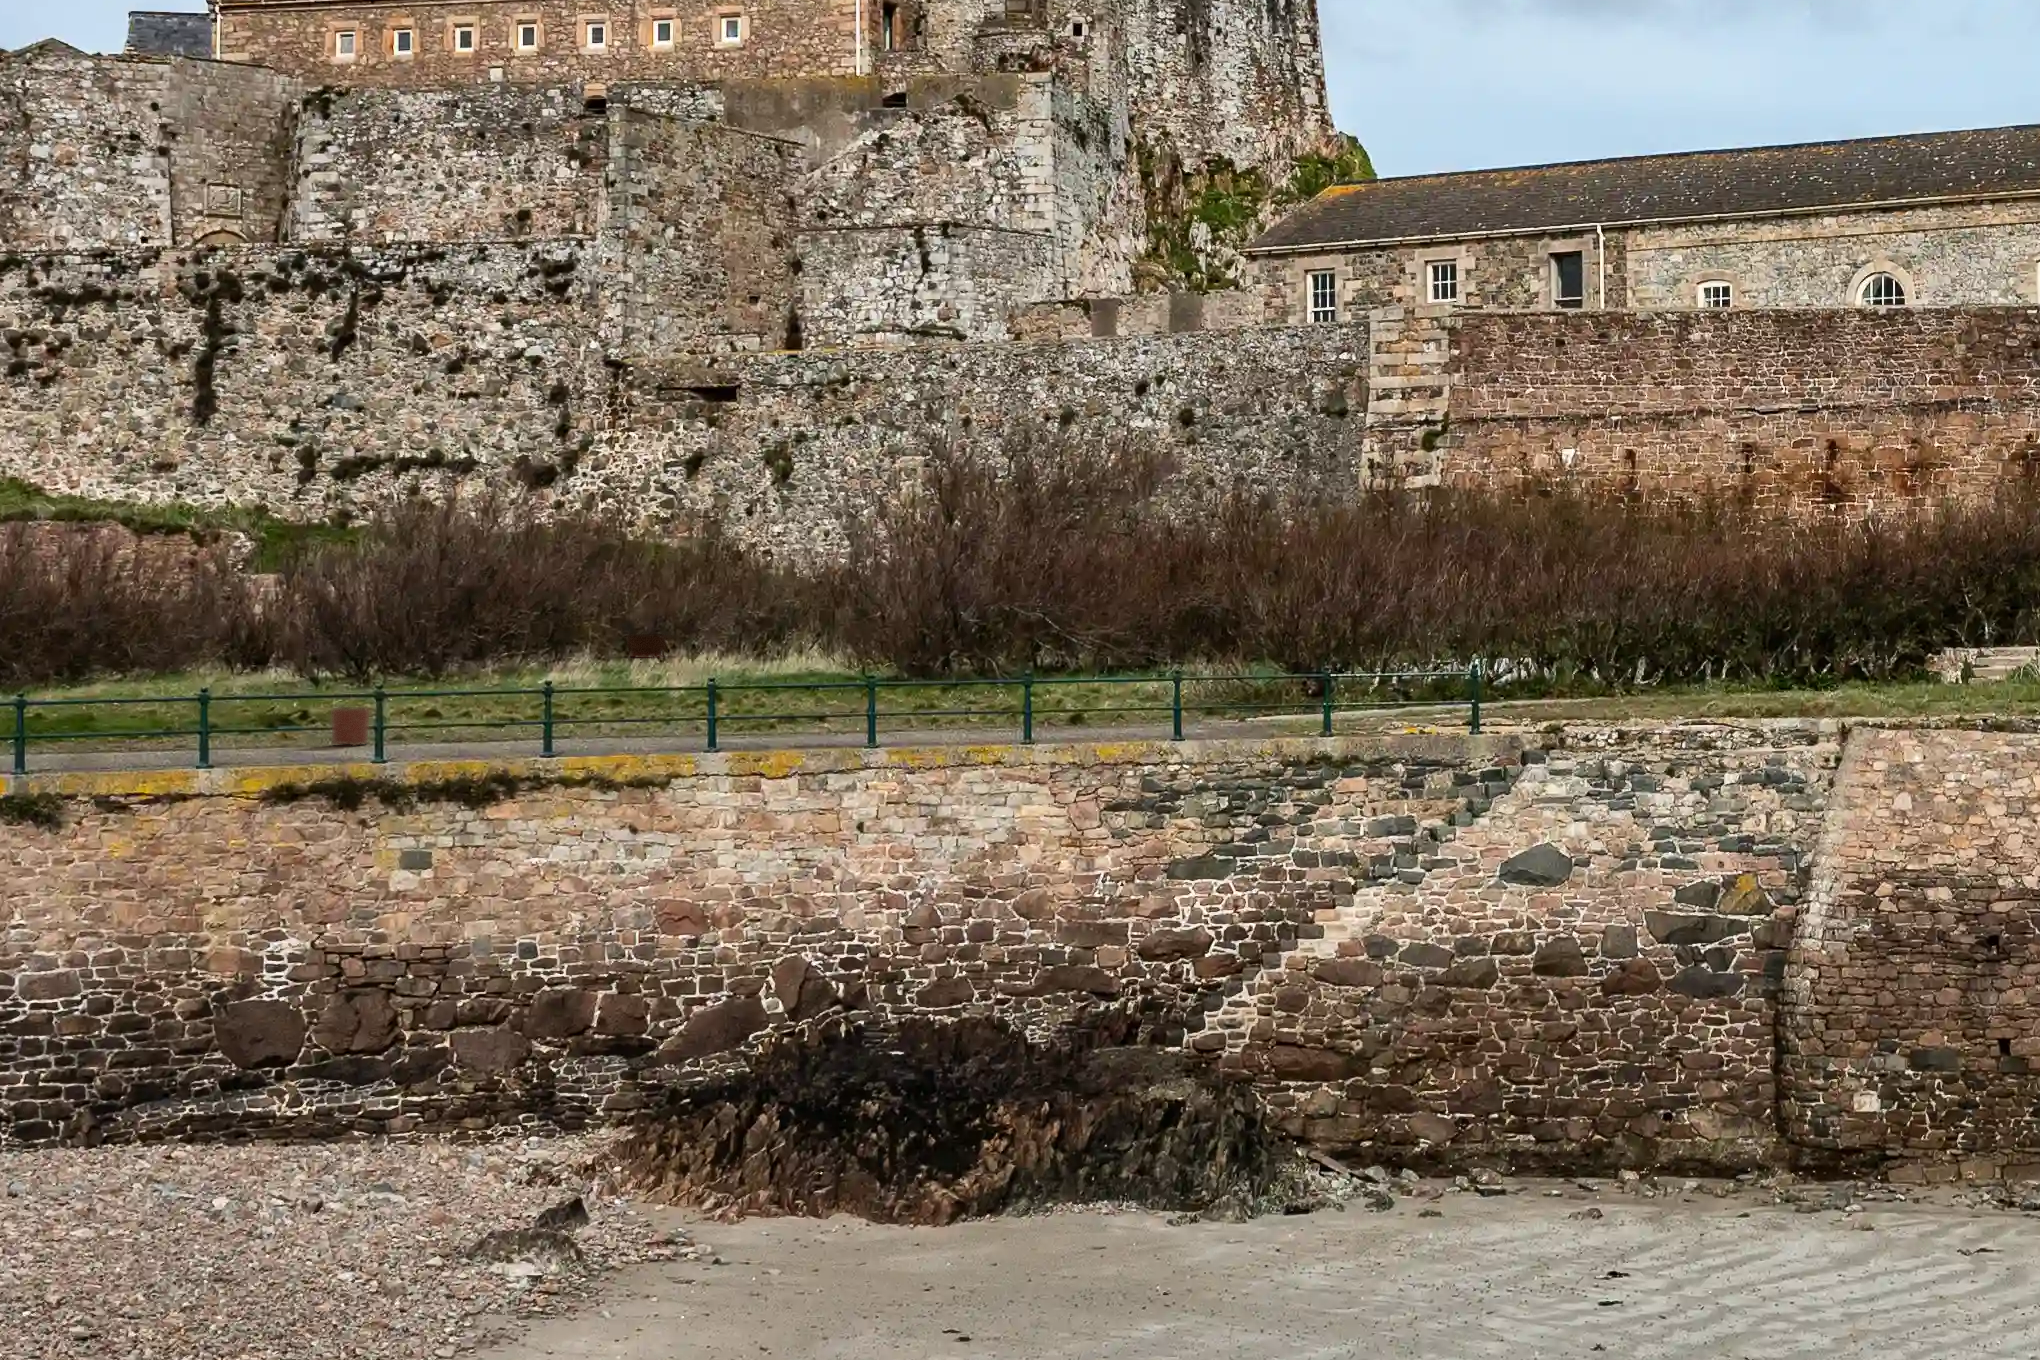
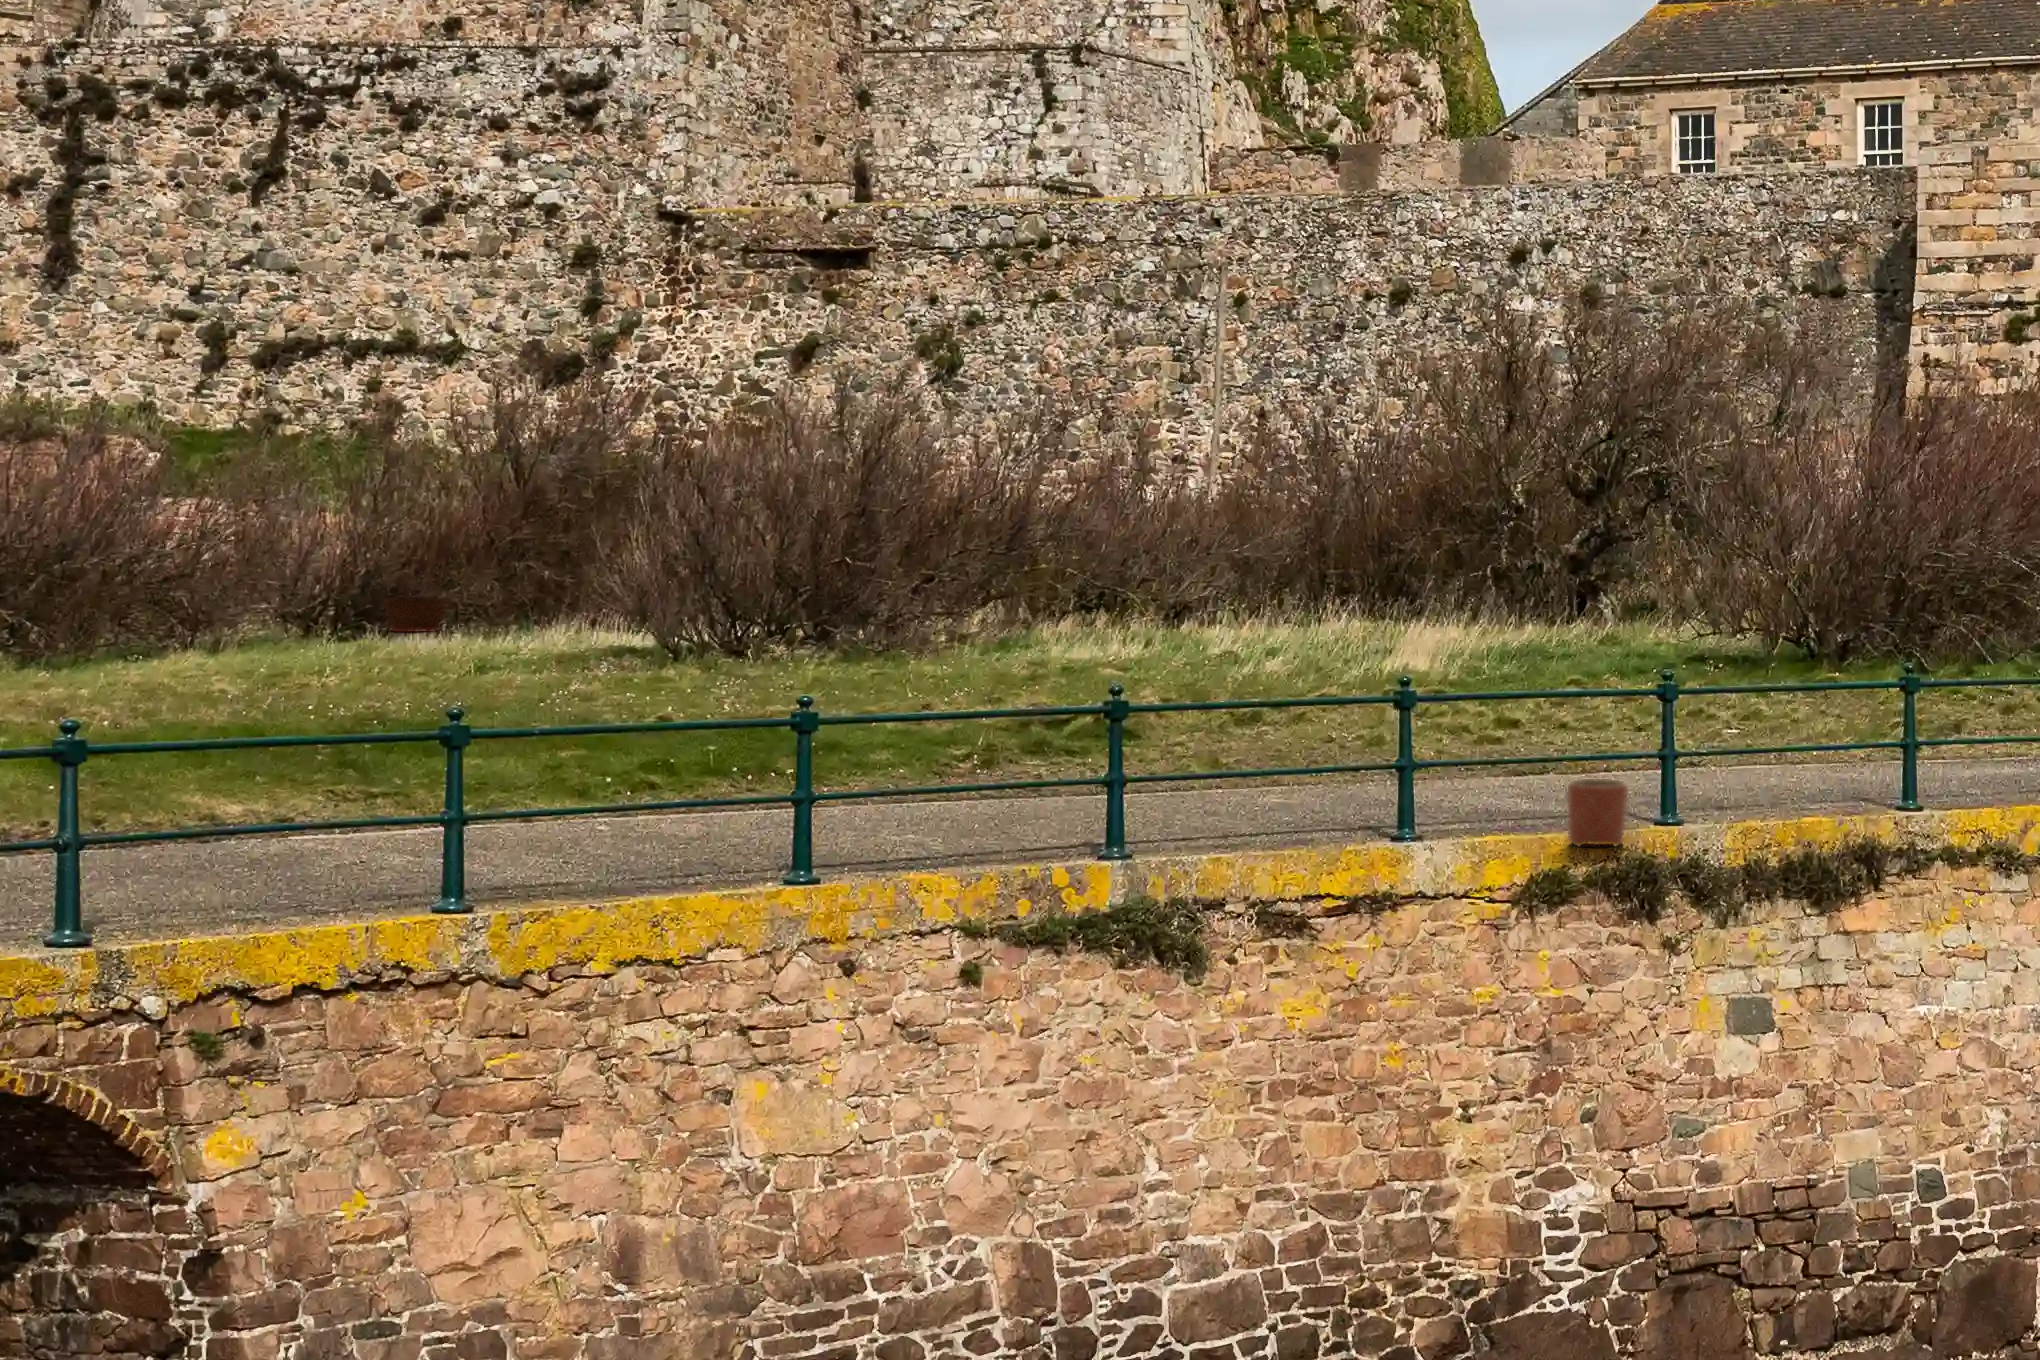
basket: present [627,634,667,658] -> present [384,596,447,632]

